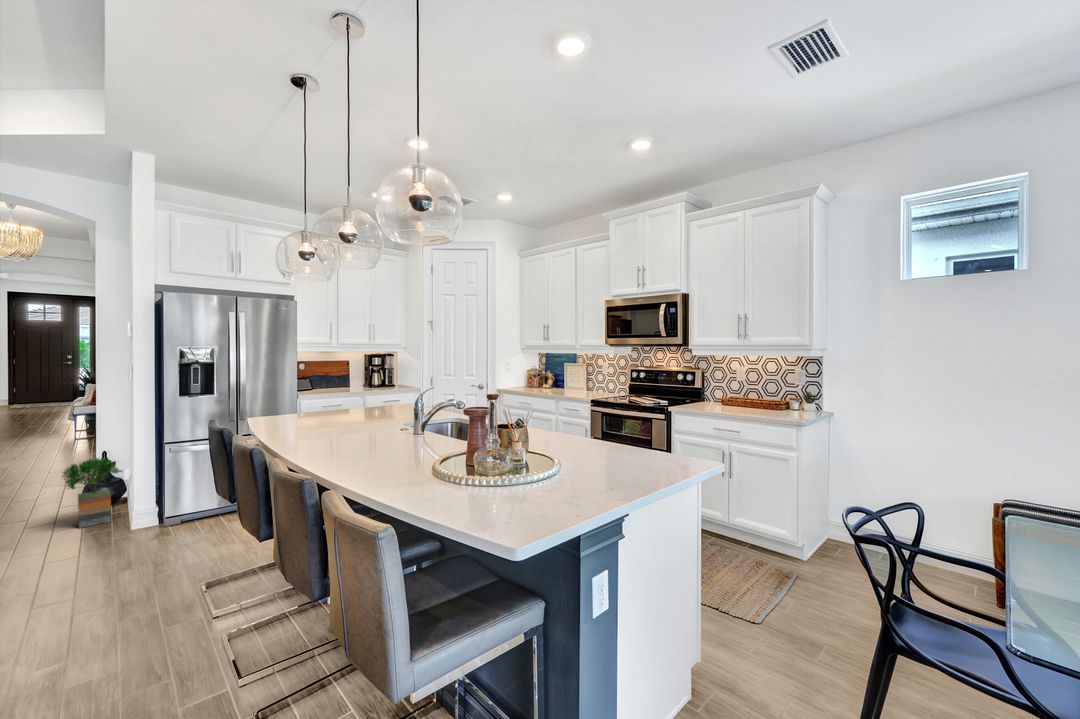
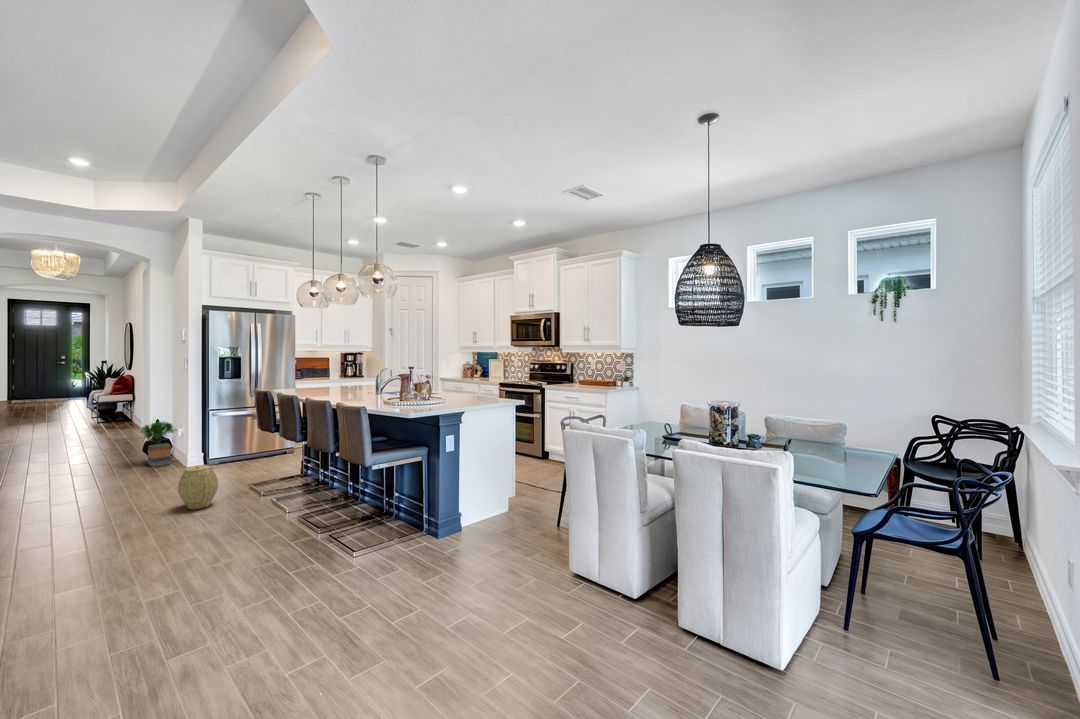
woven basket: none [26,573,116,667] -> present [178,465,218,509]

